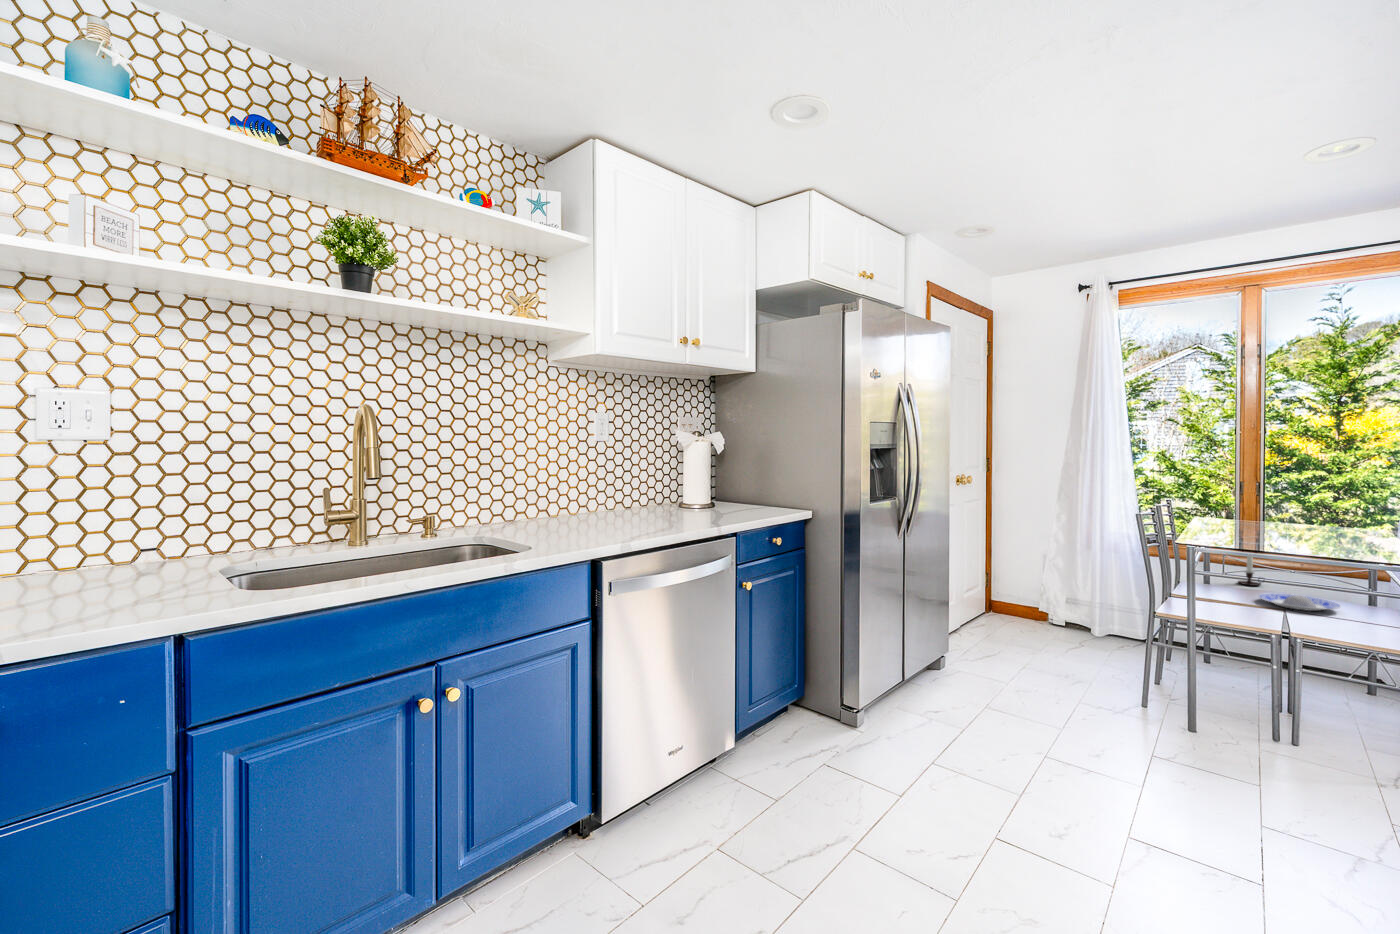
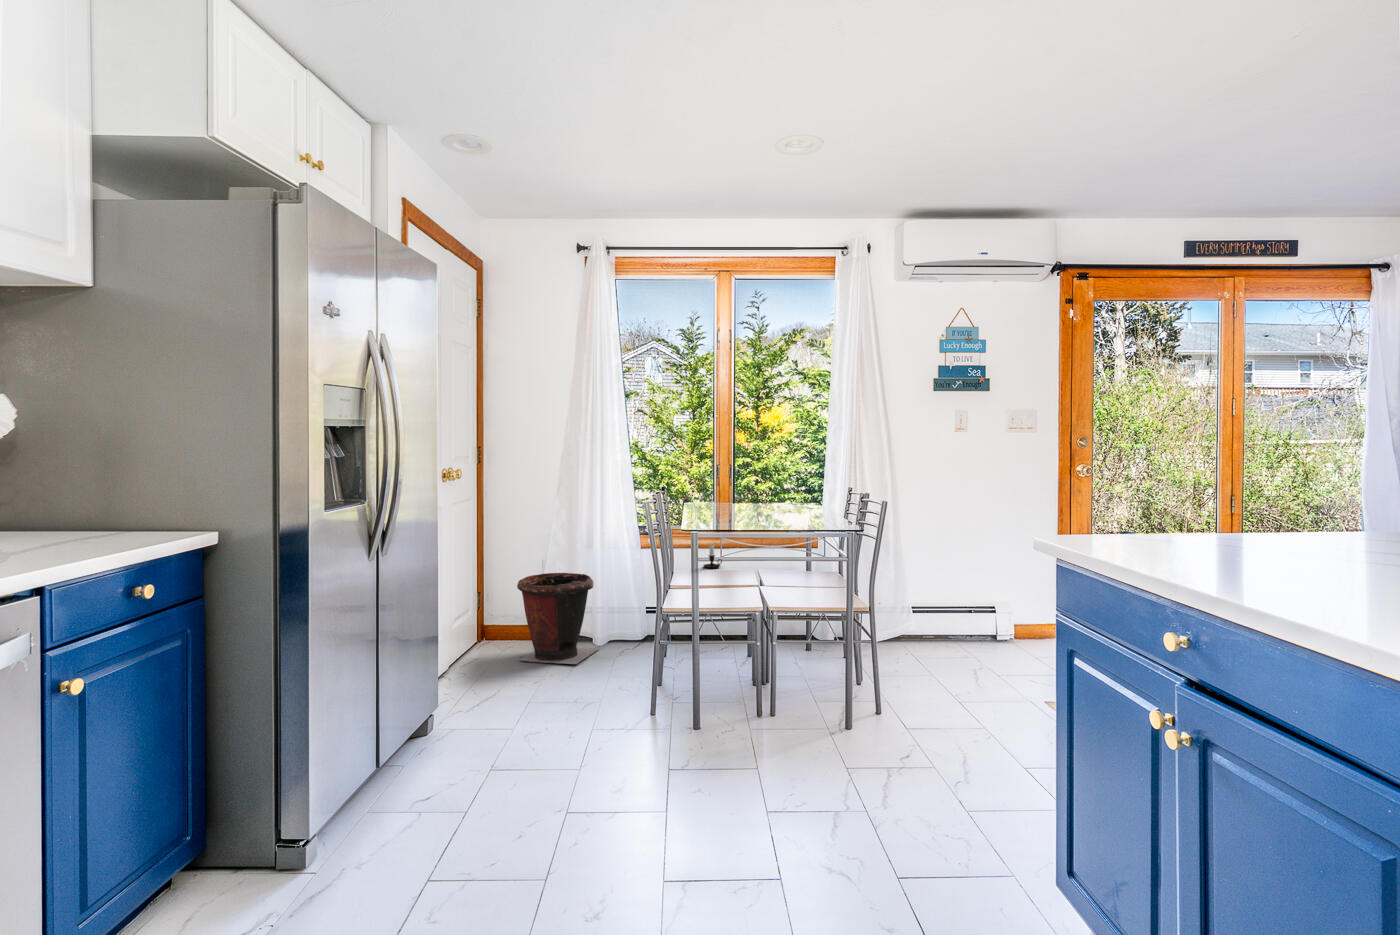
waste bin: none [1029,566,1113,650] -> present [517,573,600,664]
plate: present [1258,593,1341,611] -> none [726,571,782,585]

